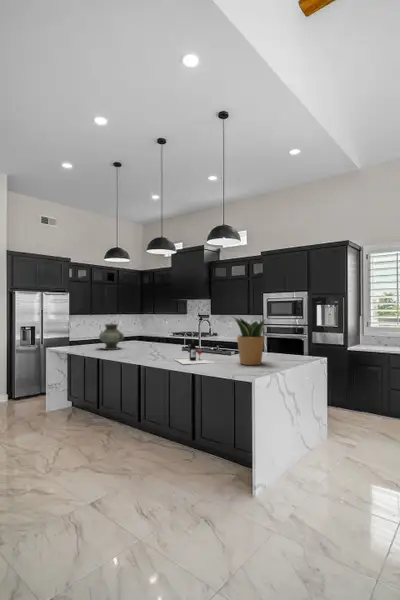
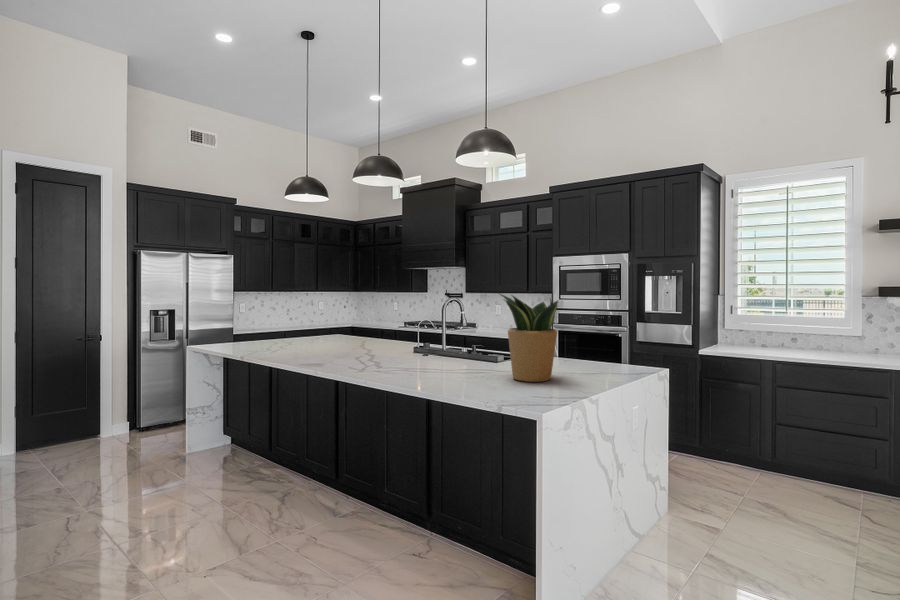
vase: present [99,323,124,350] -> none [272,305,314,351]
wine bottle: present [176,339,214,364] -> none [396,333,470,379]

